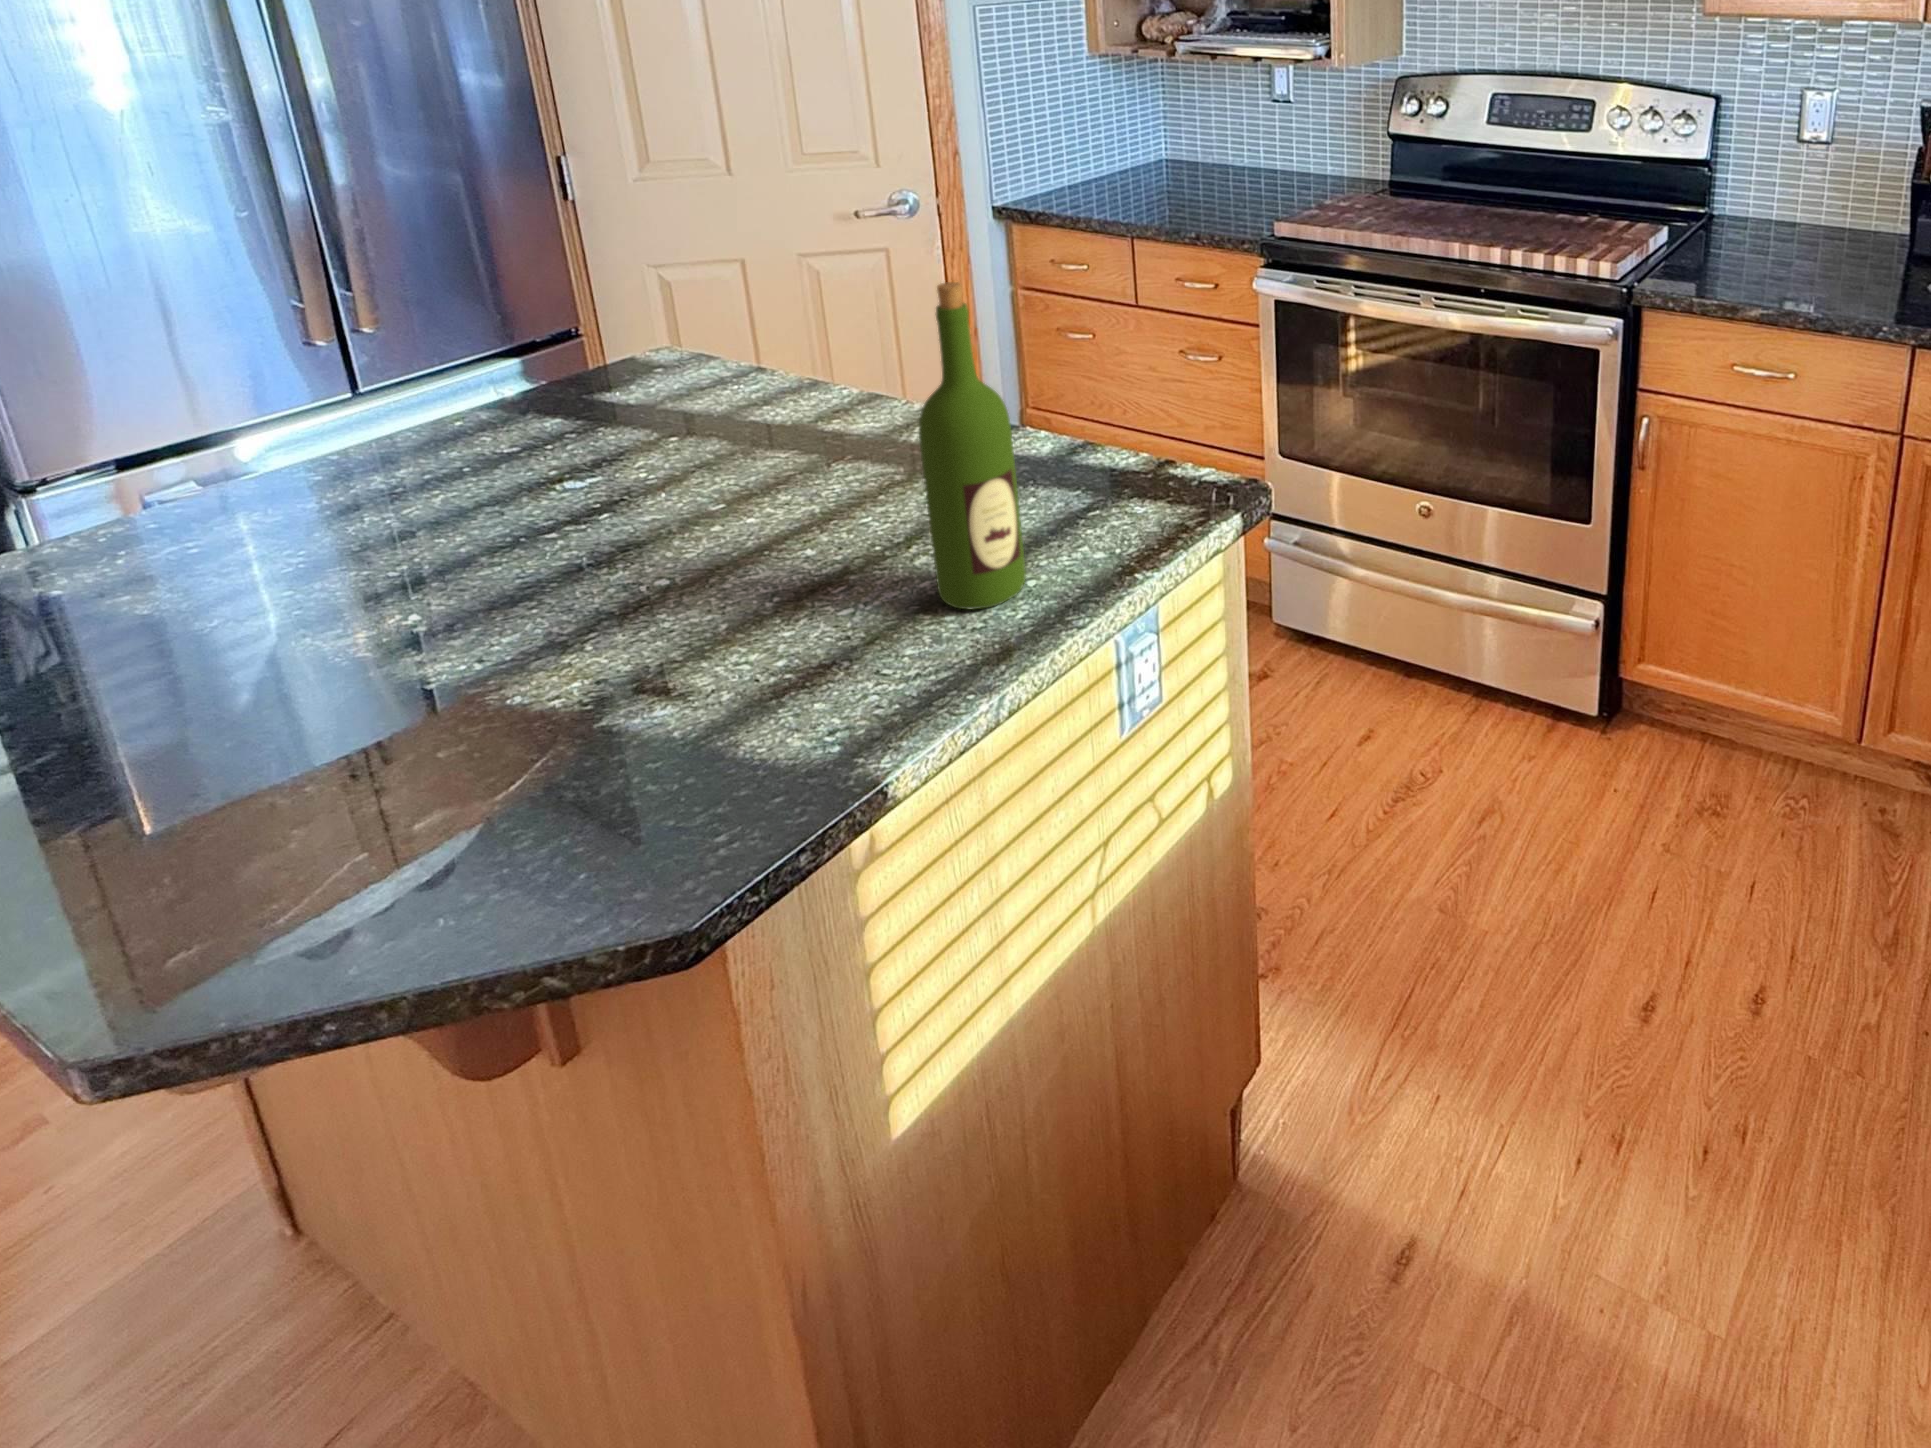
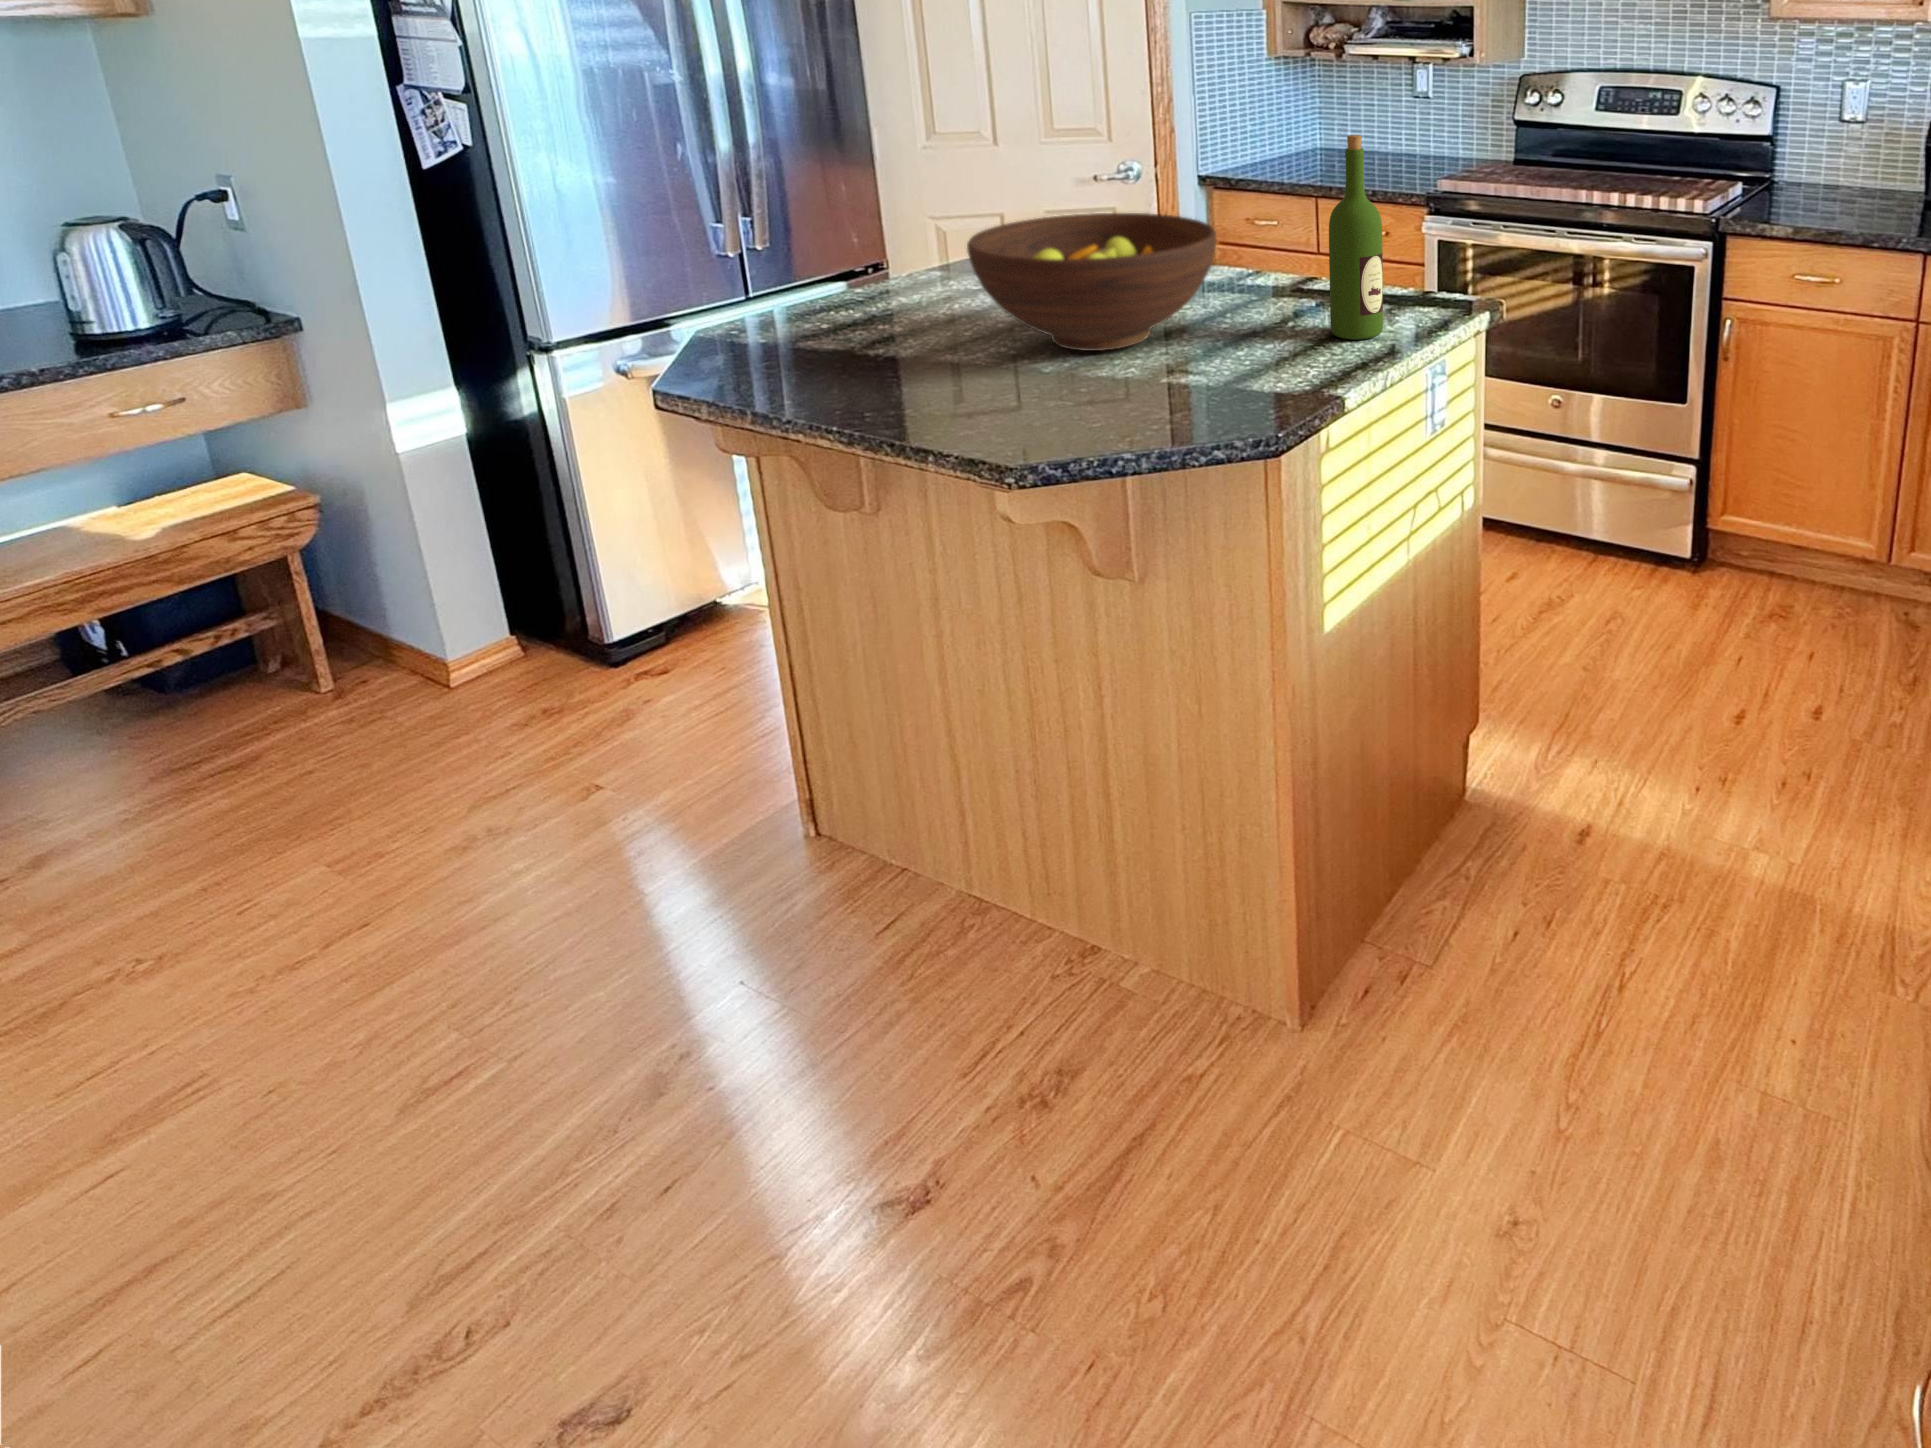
fruit bowl: none [266,380,747,647] -> present [967,213,1216,351]

